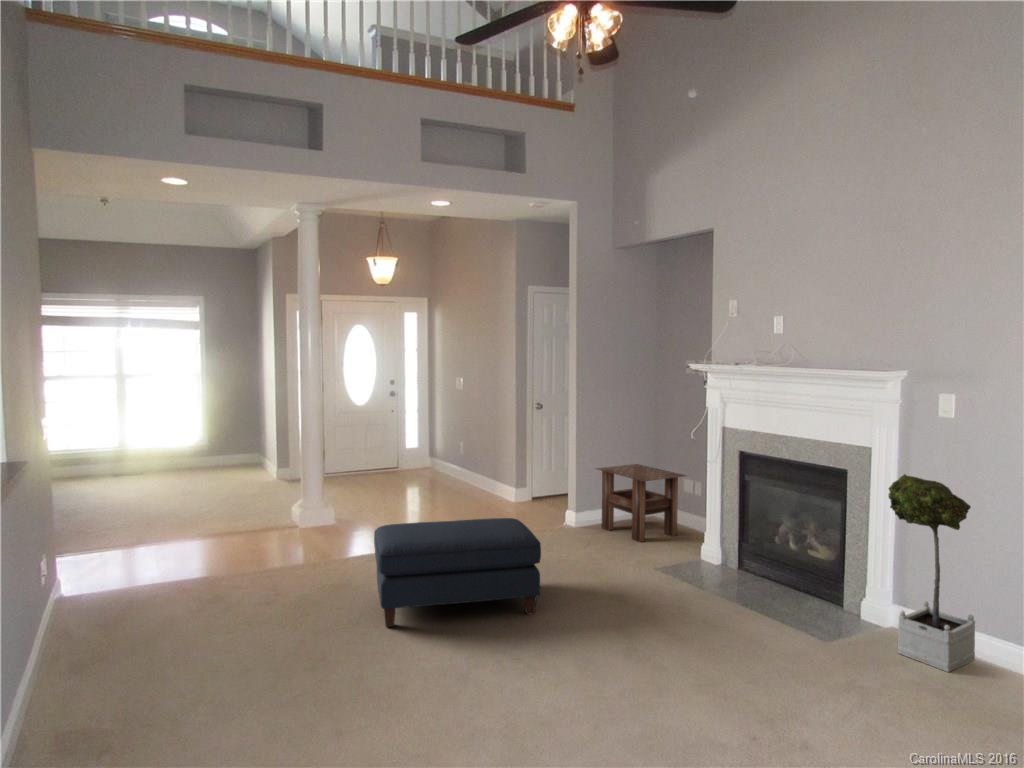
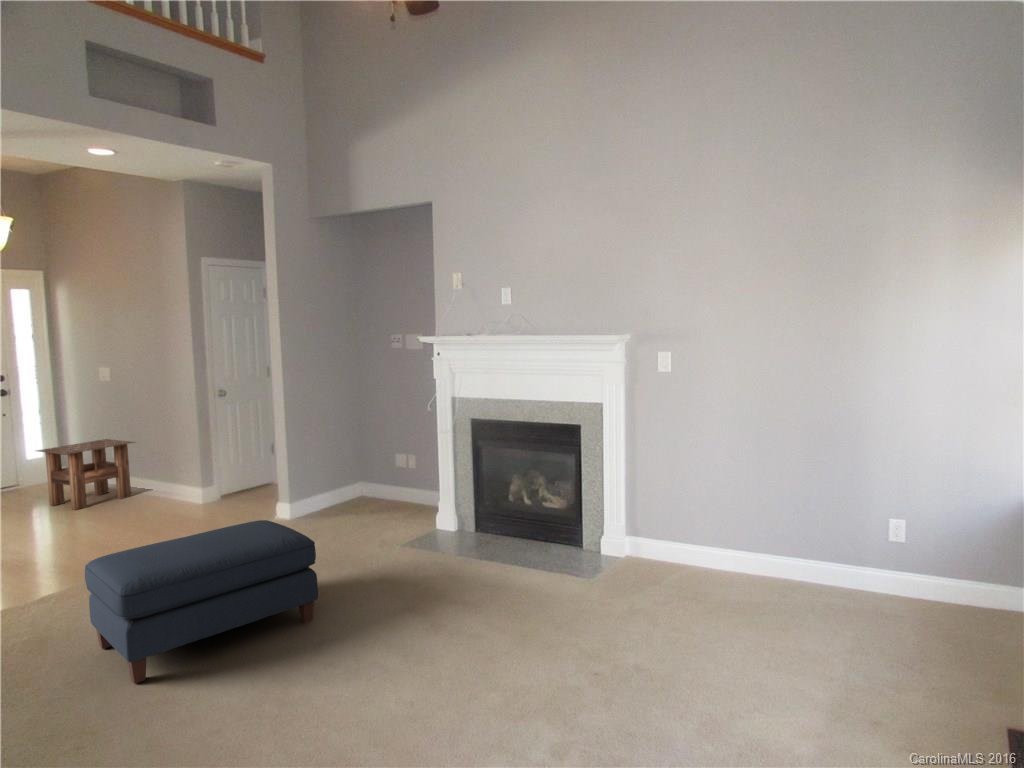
side table: present [596,464,686,542] -> present [37,439,135,510]
potted tree: present [888,474,975,672] -> none [628,423,694,581]

